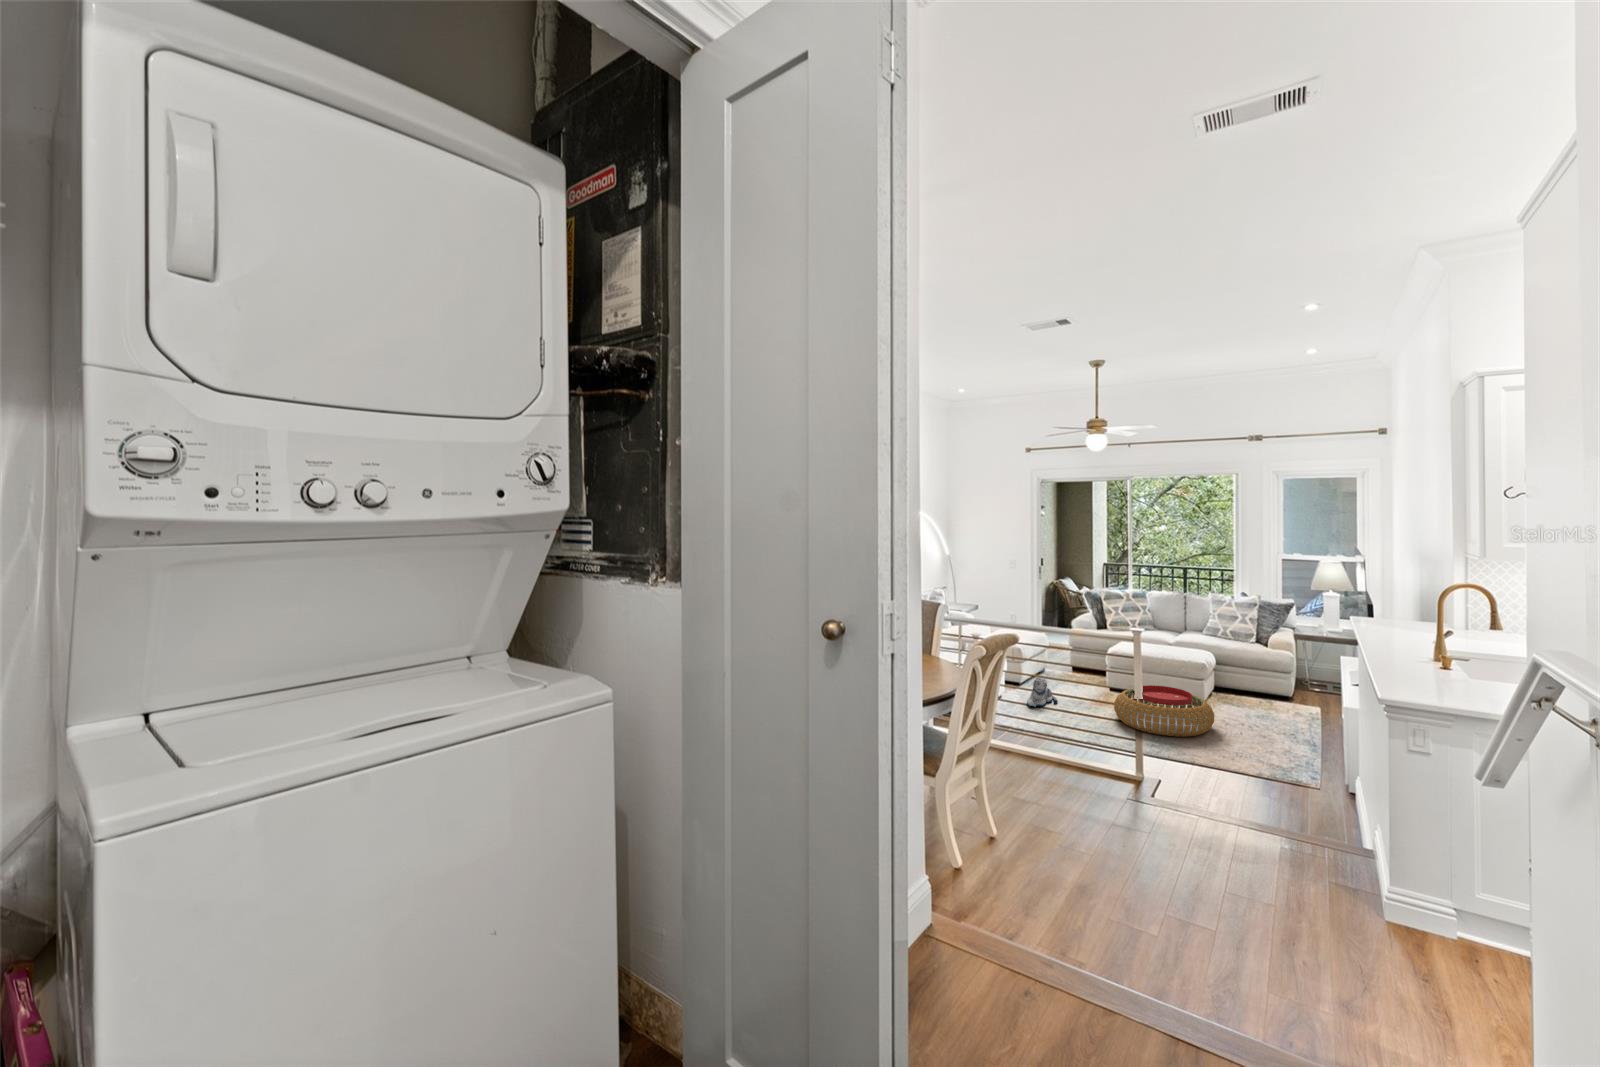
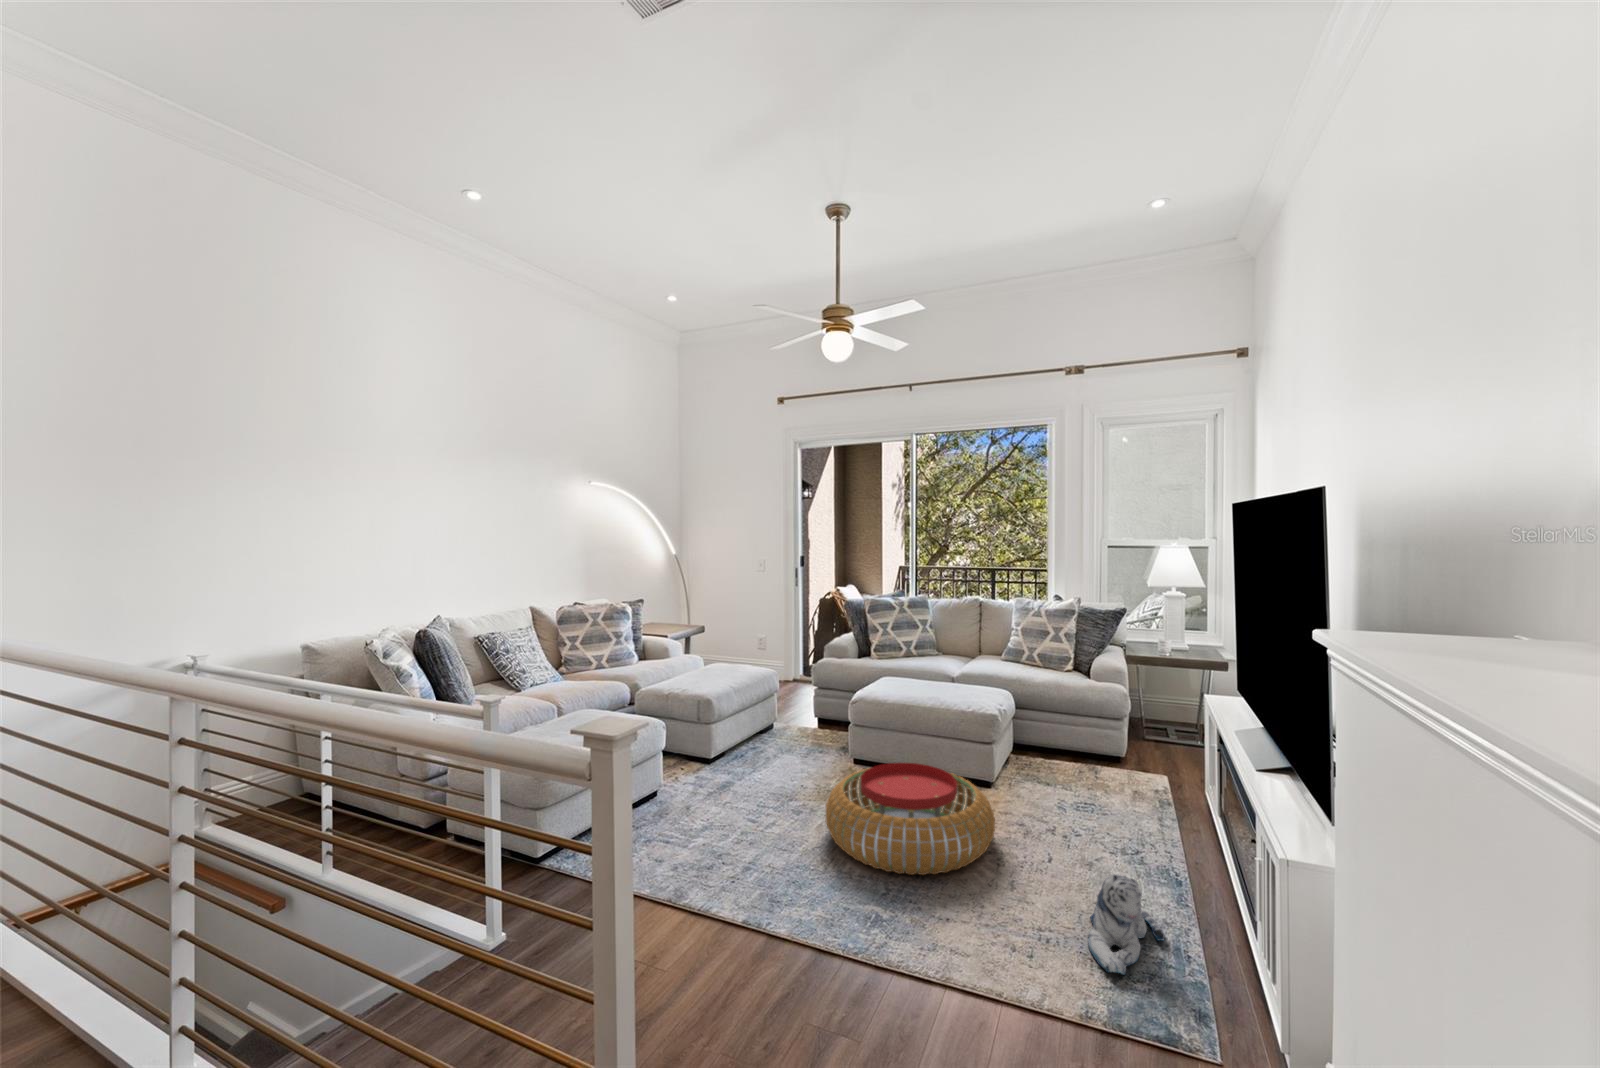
plush toy: present [1027,678,1058,707] -> present [1088,874,1164,975]

